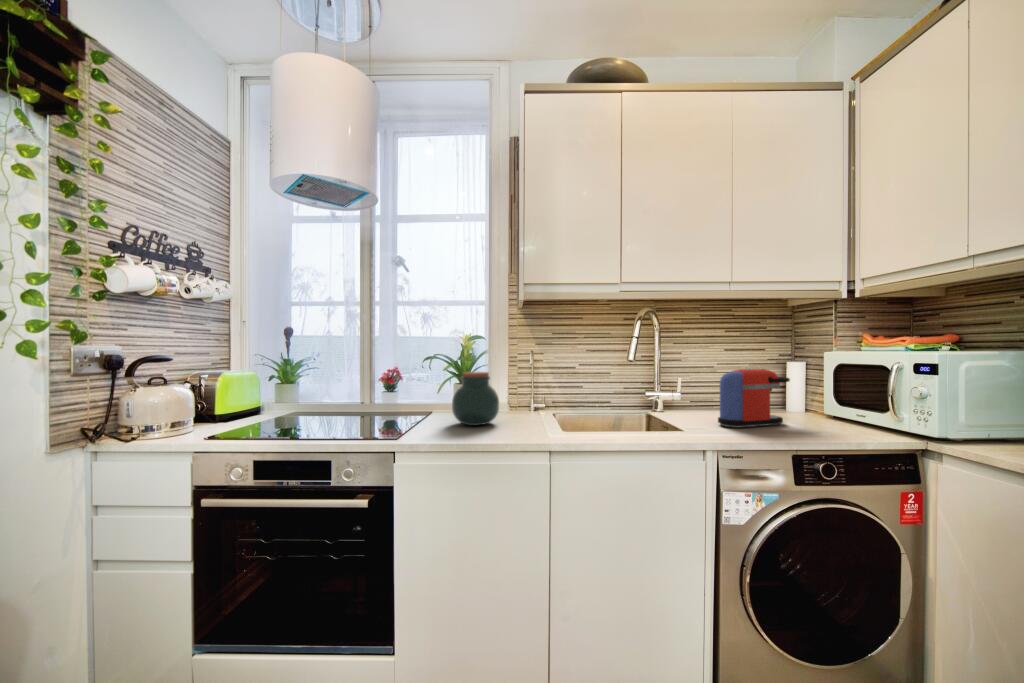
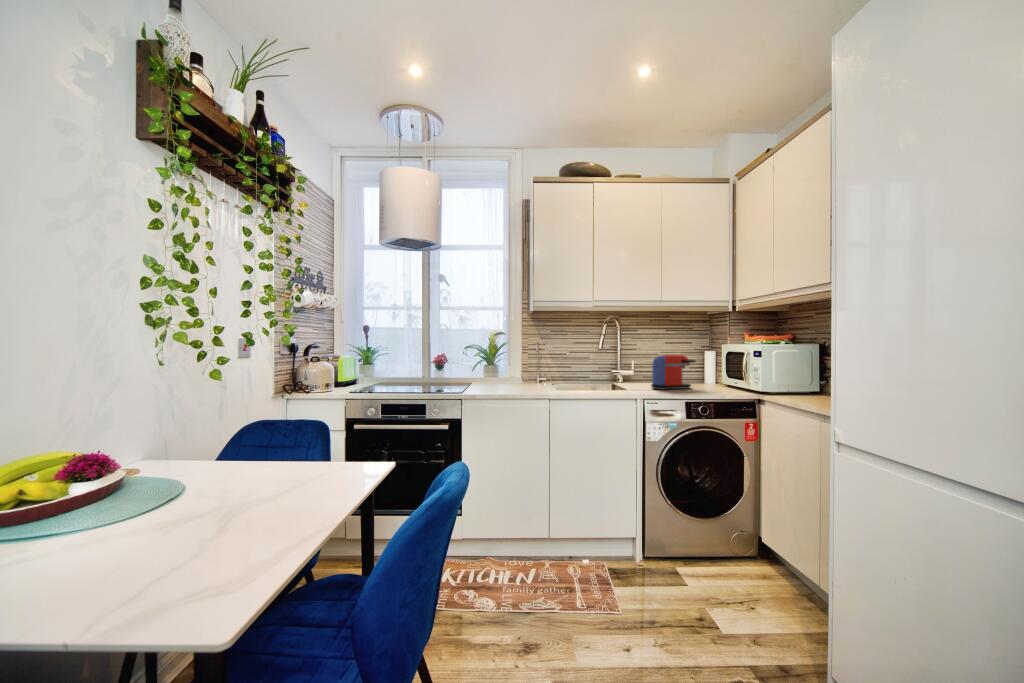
jar: present [452,372,499,425] -> none [488,356,517,388]

